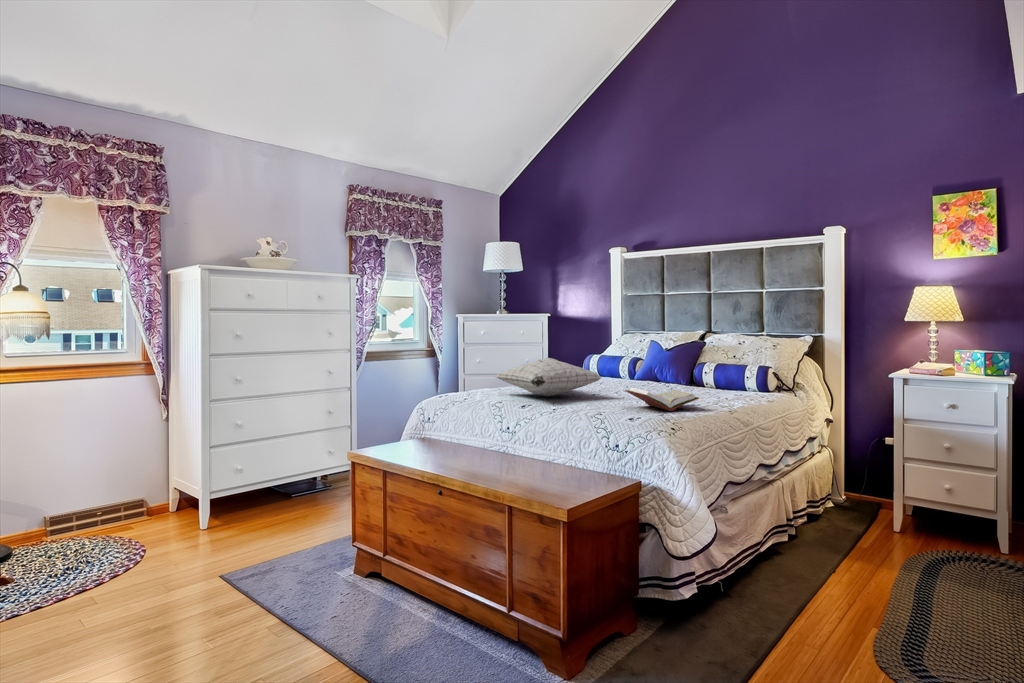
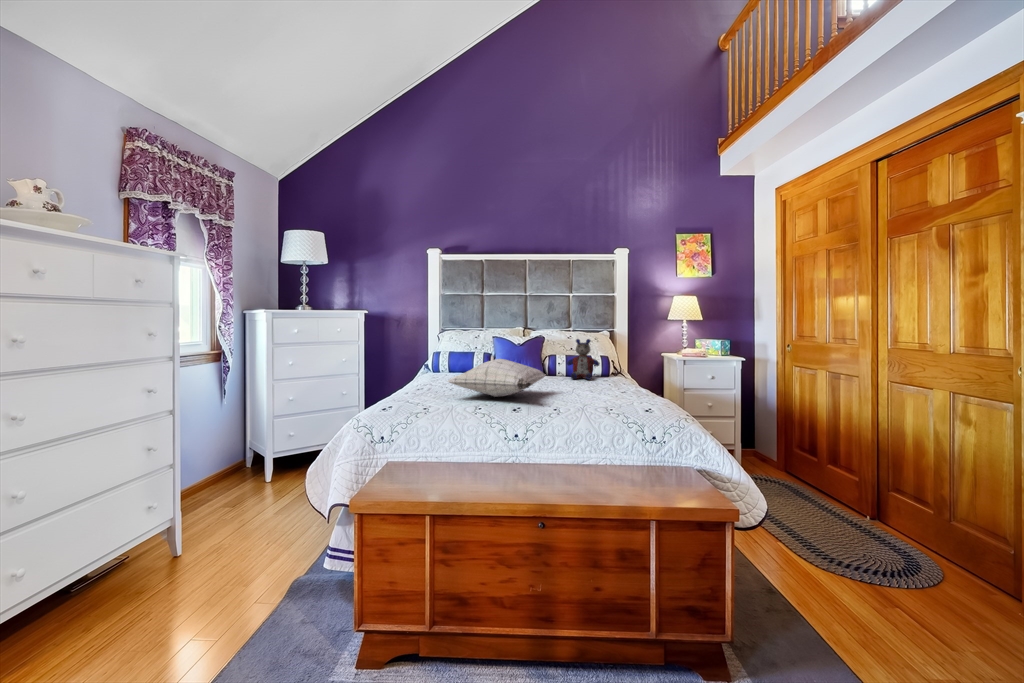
stuffed bear: none [691,343,732,393] -> present [567,339,599,380]
book: present [625,387,699,411] -> none [591,381,644,400]

